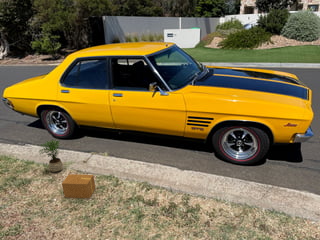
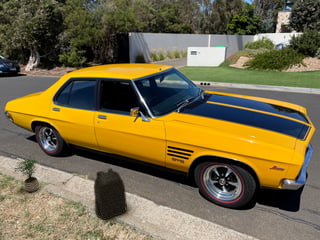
backpack: none [127,140,157,187] -> present [94,168,127,220]
cardboard box: present [62,174,95,198] -> none [23,198,60,227]

